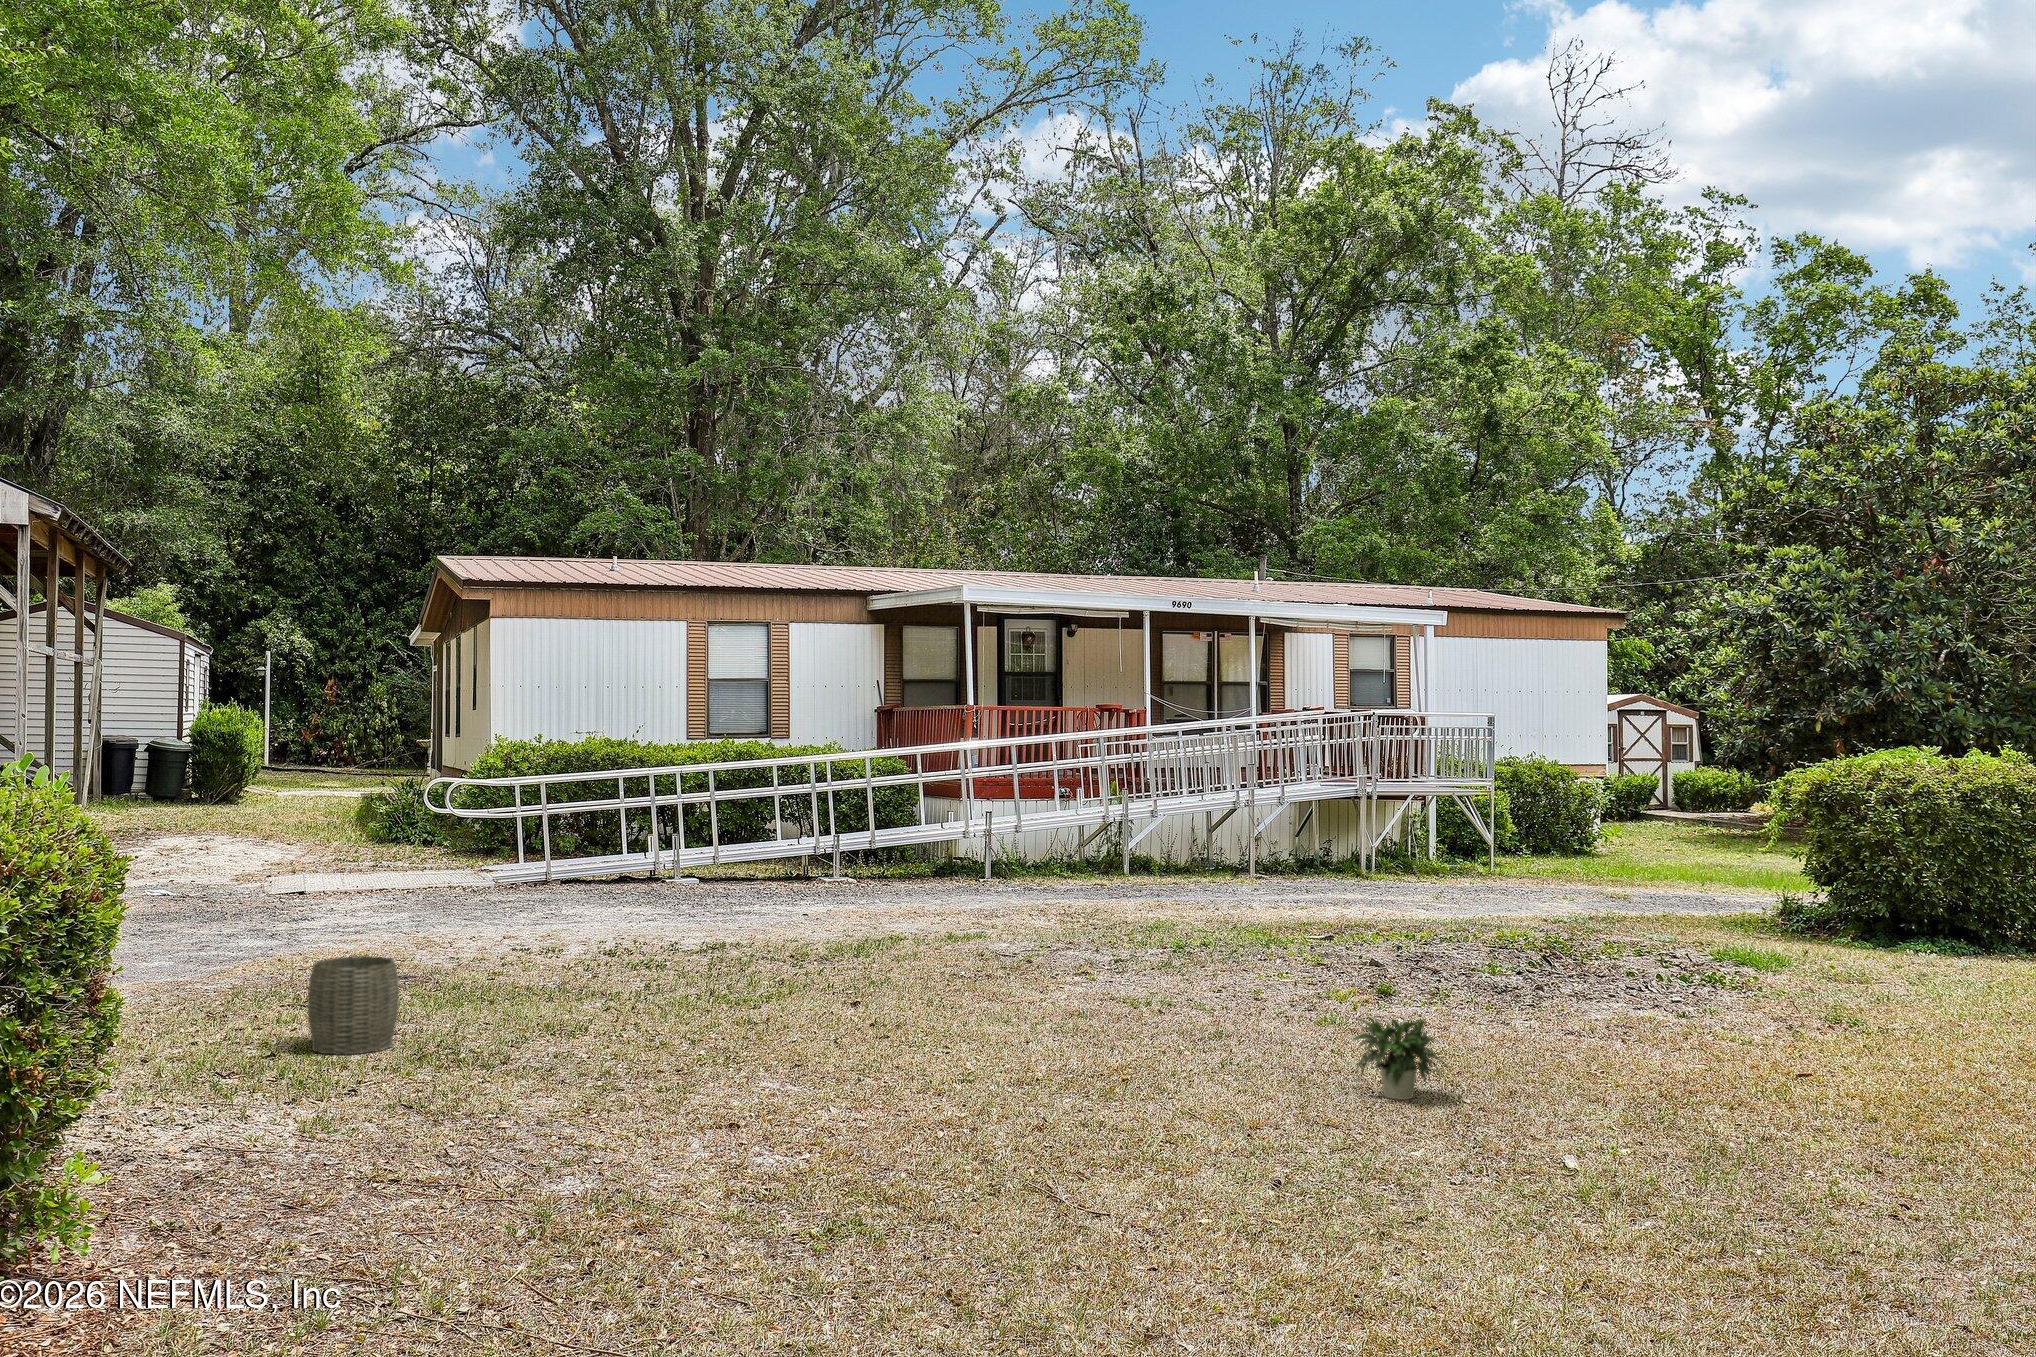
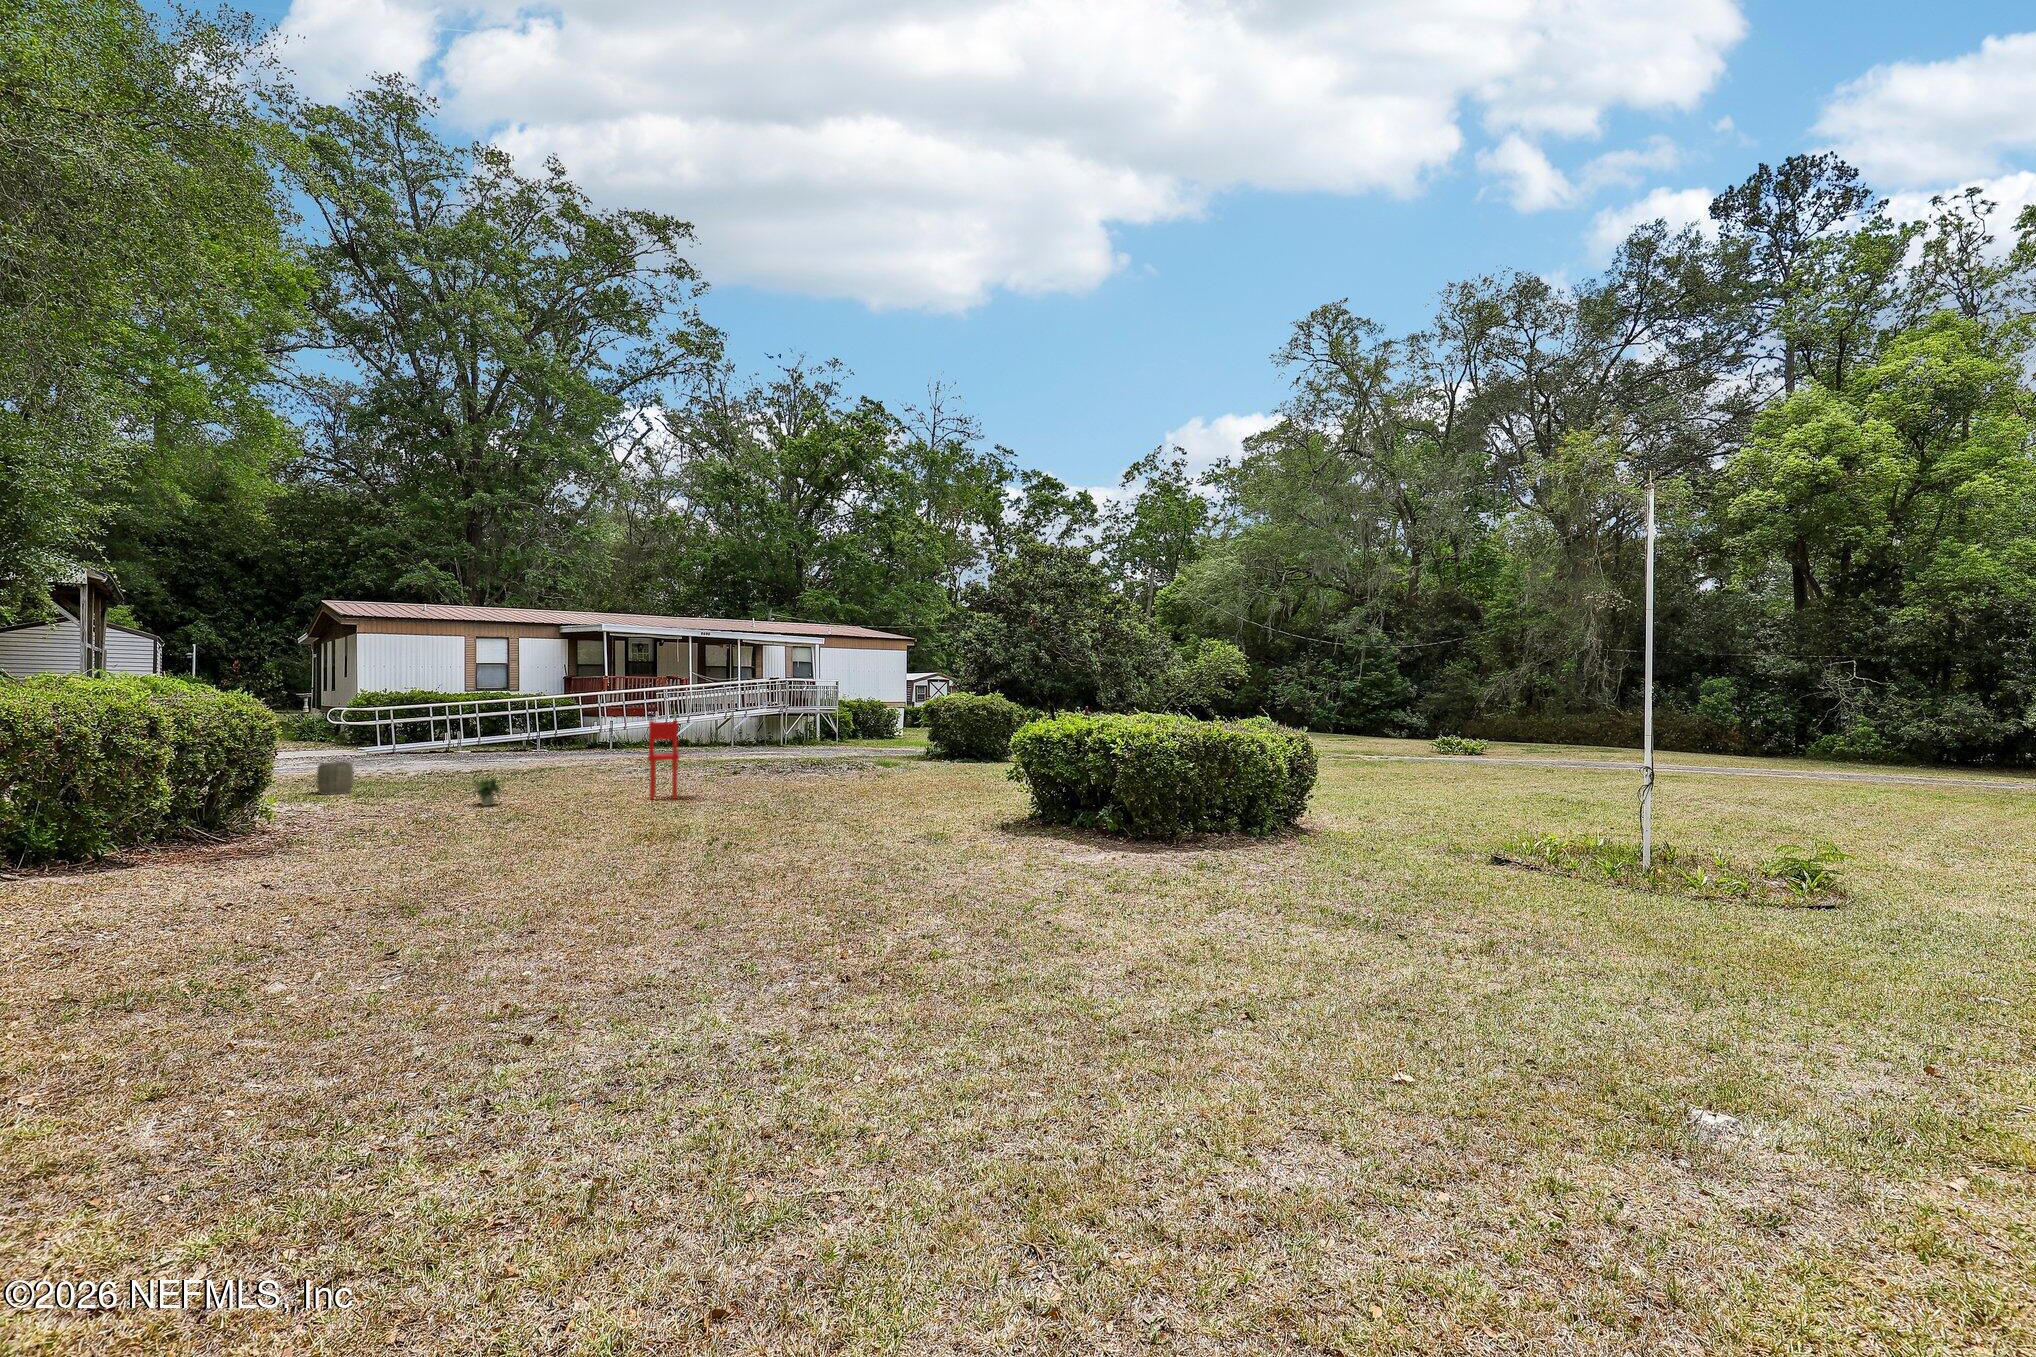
chair: none [1229,867,1342,1153] -> present [648,720,679,799]
potted plant: present [1353,1017,1448,1100] -> present [473,778,501,806]

